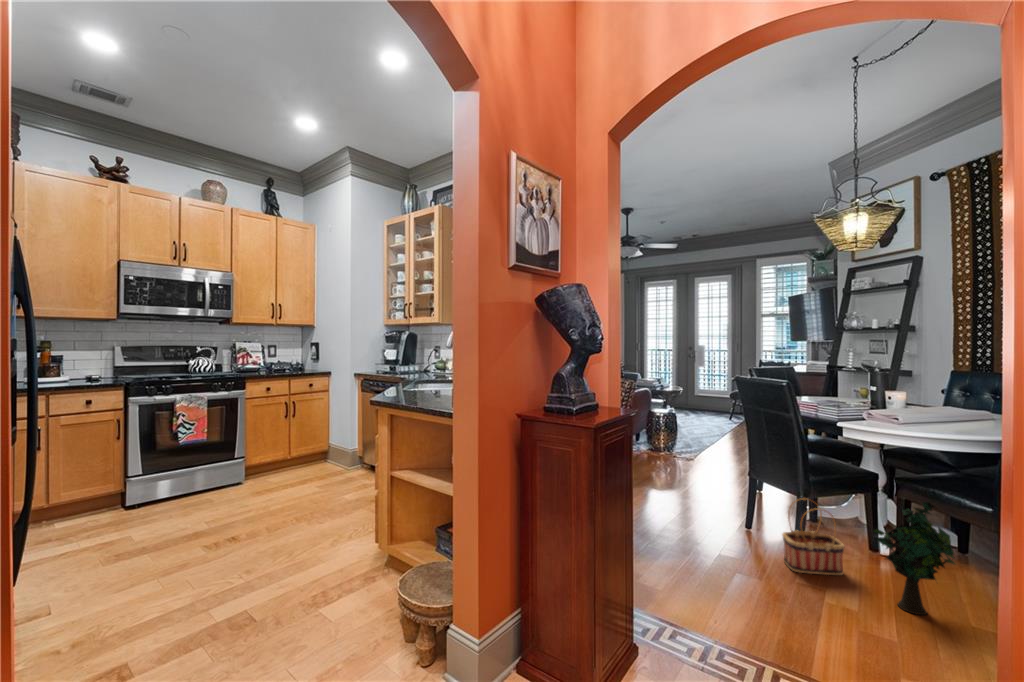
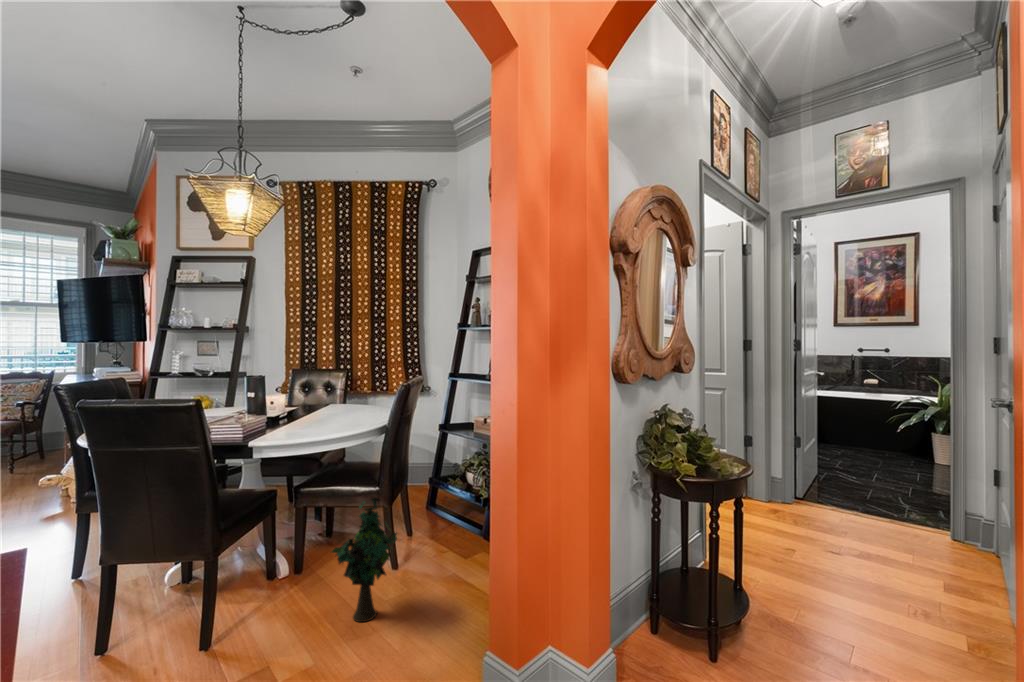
basket: present [782,498,844,575] -> none [215,548,290,661]

